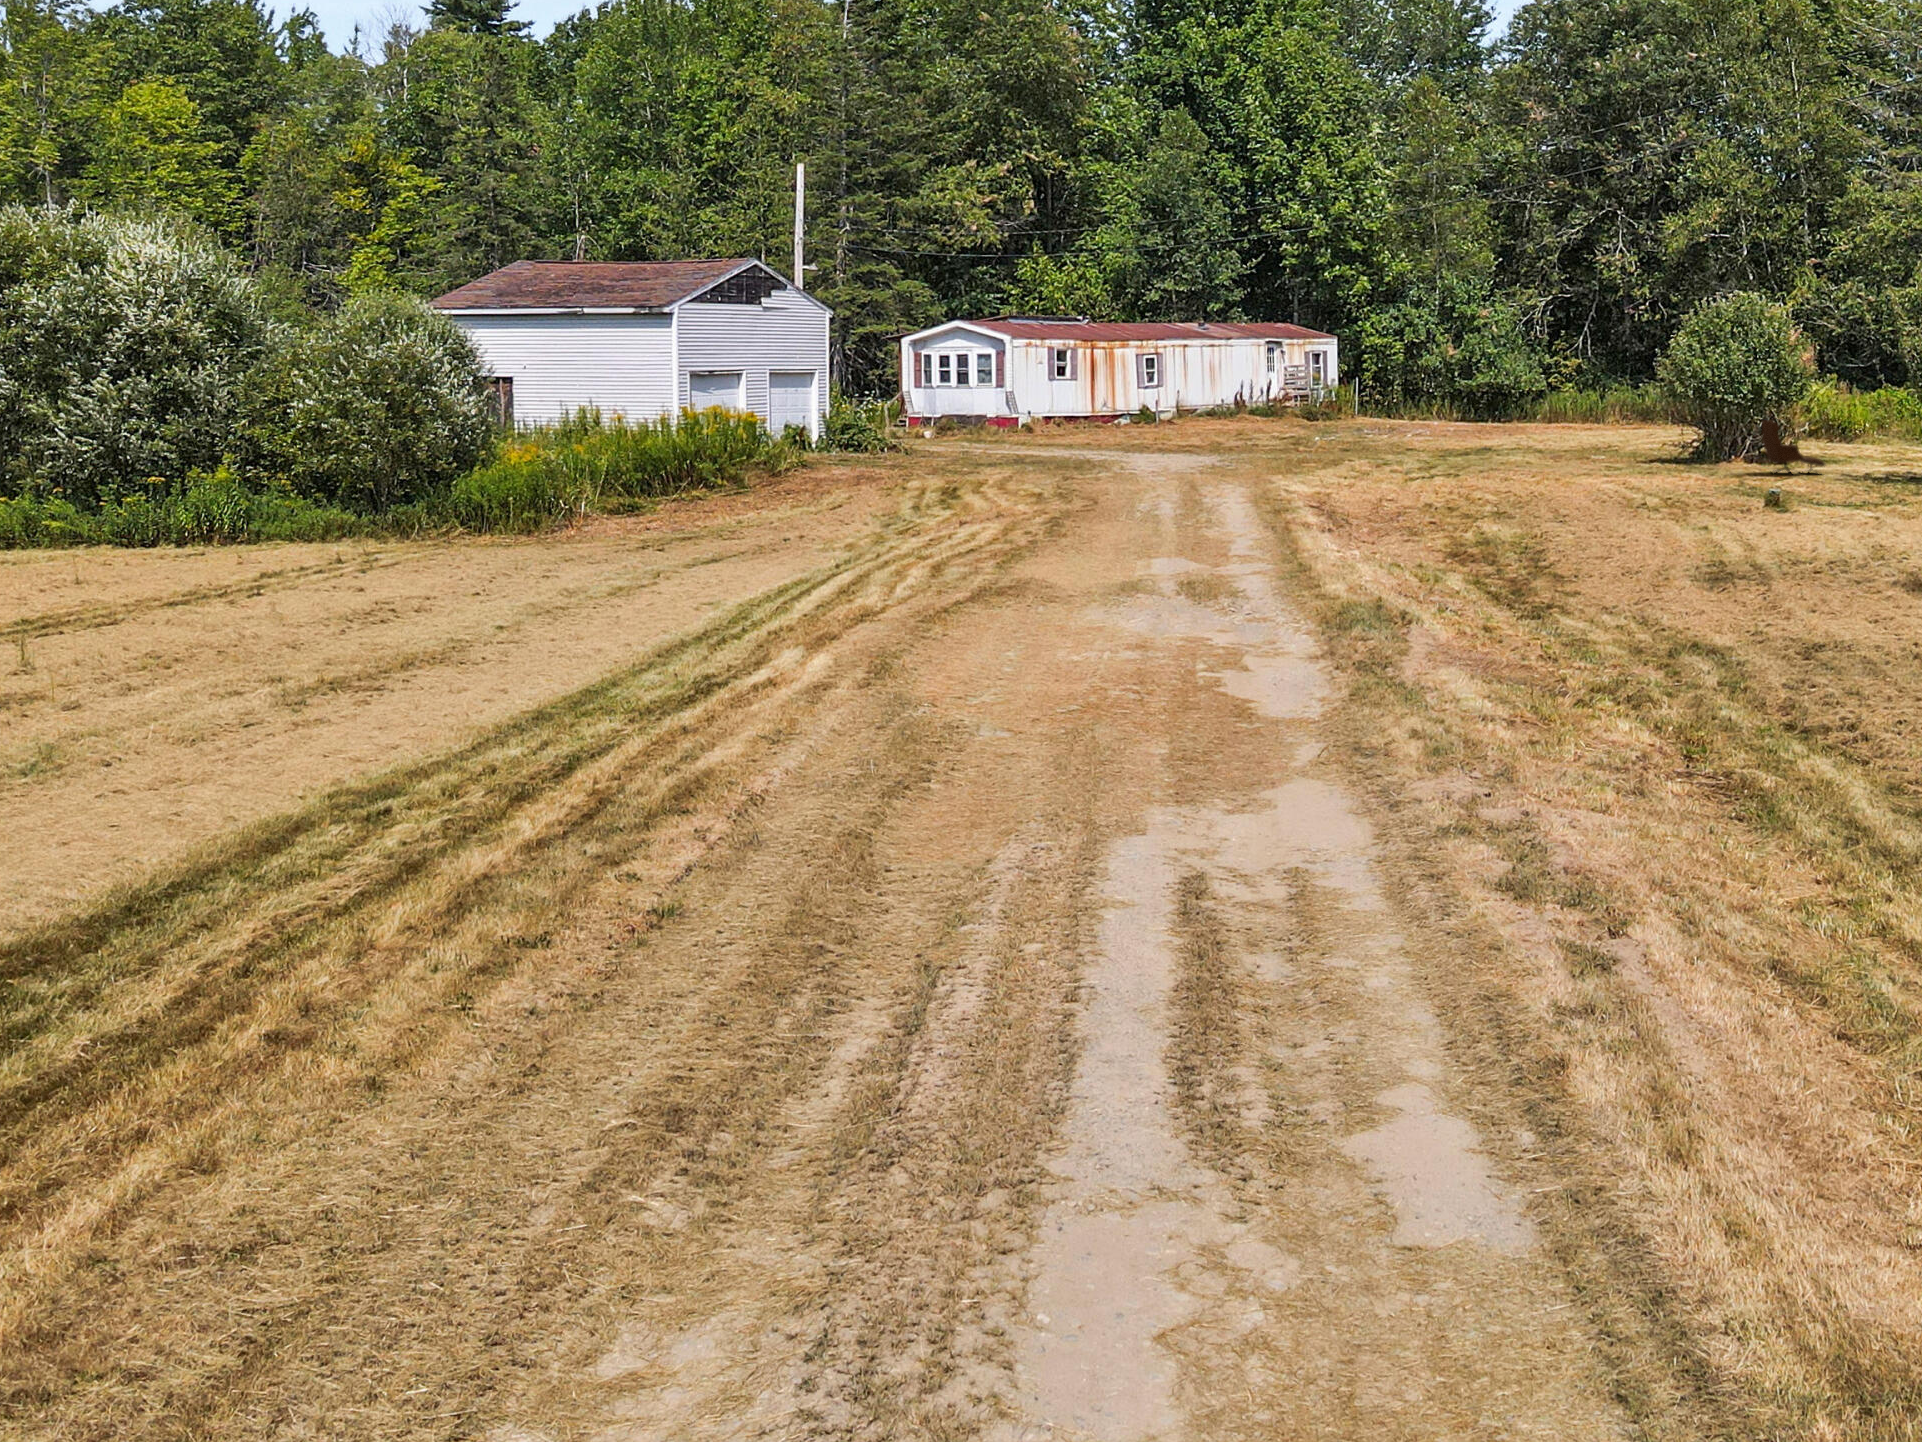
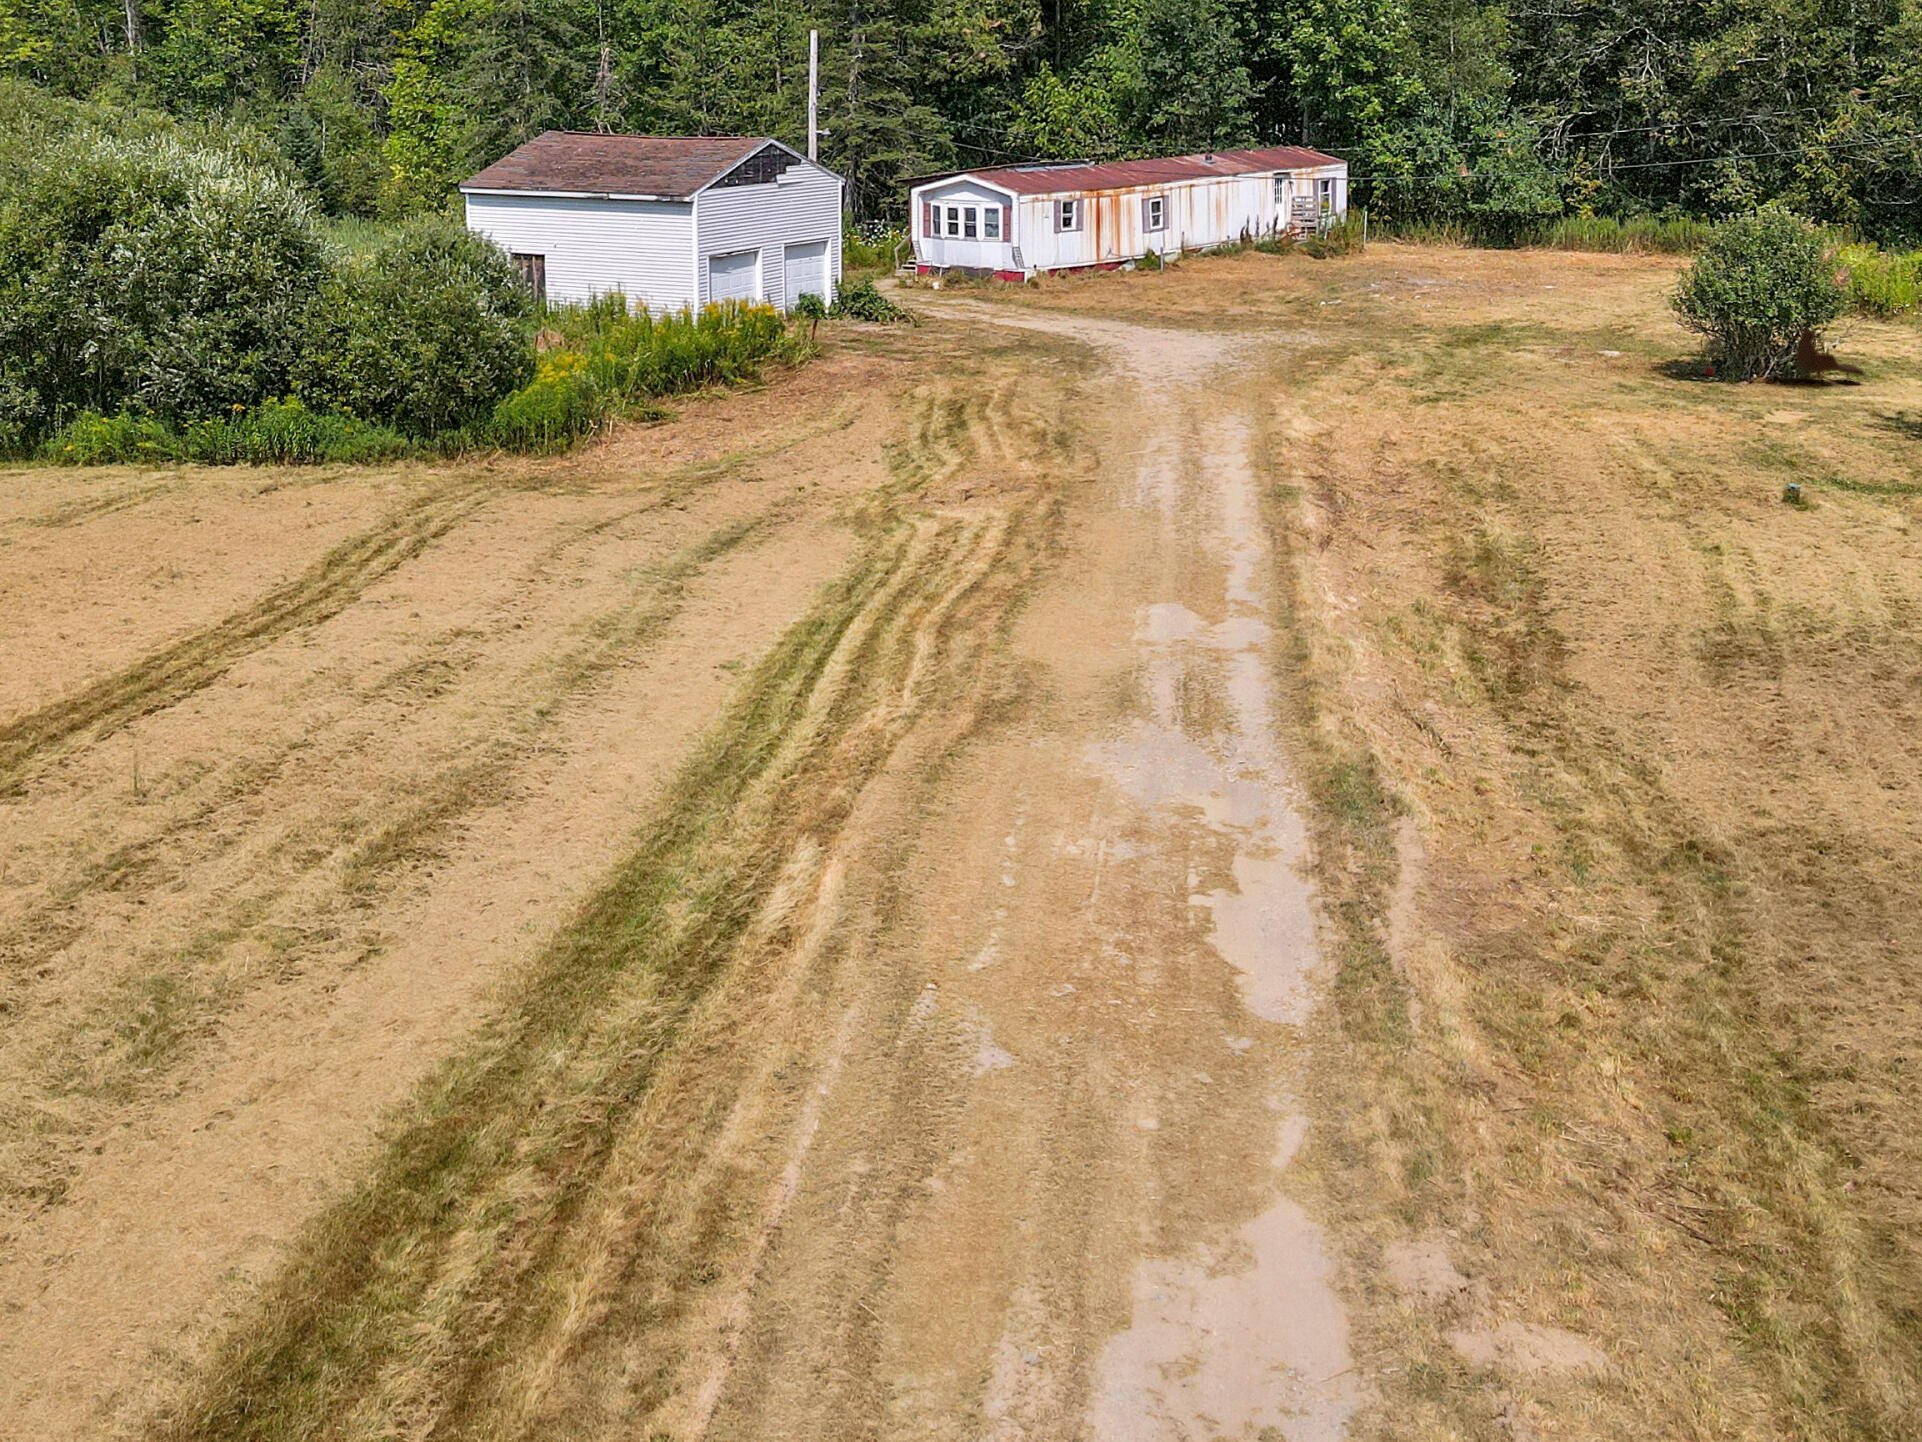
potted tree: none [1681,428,1705,472] -> present [1703,334,1728,376]

